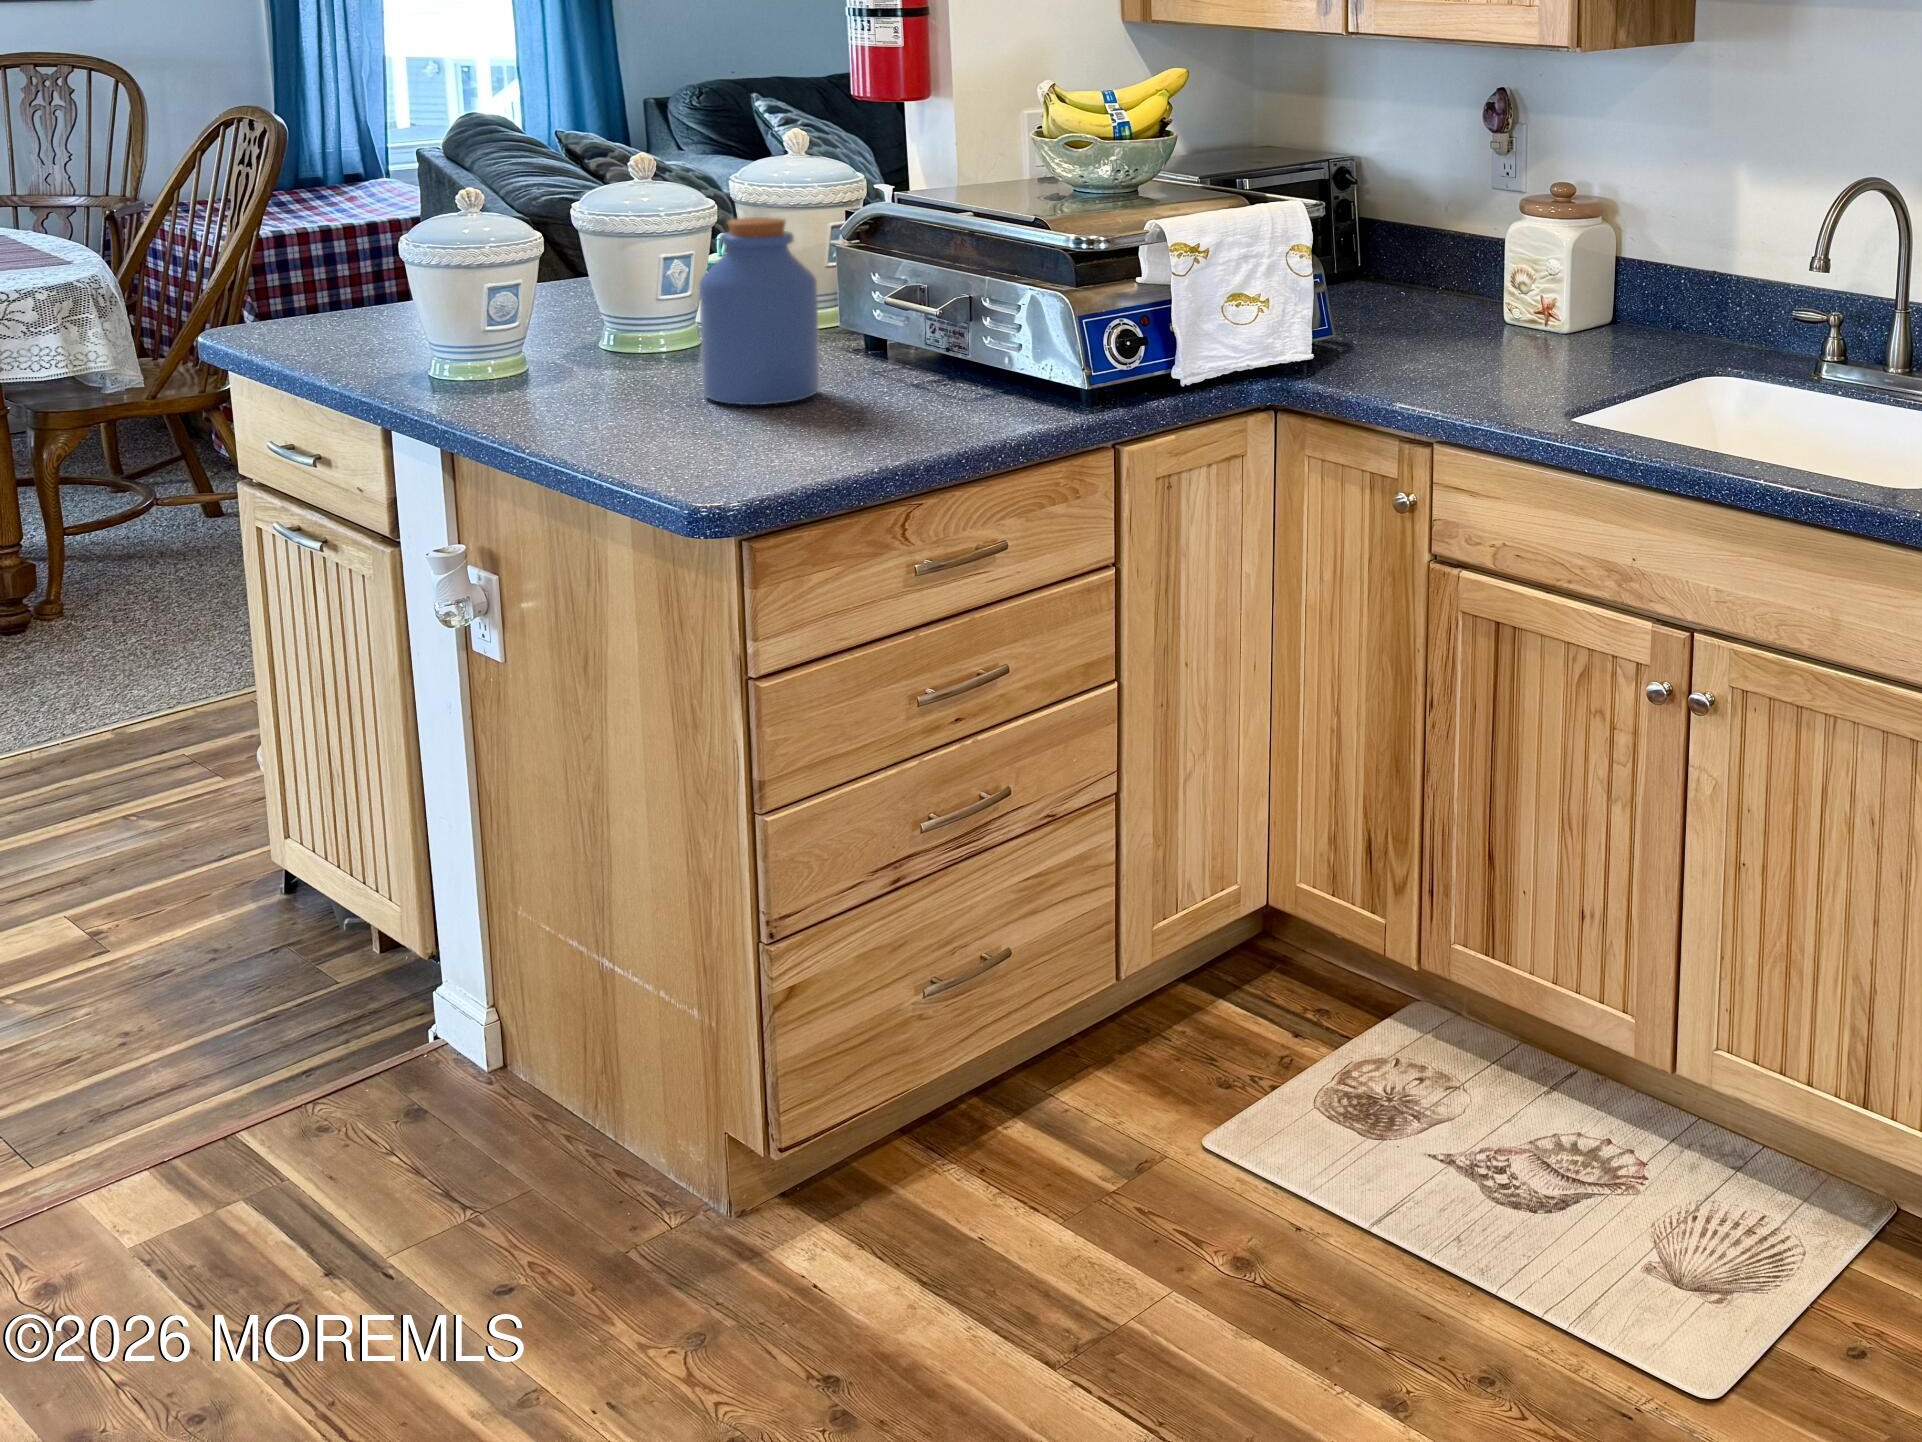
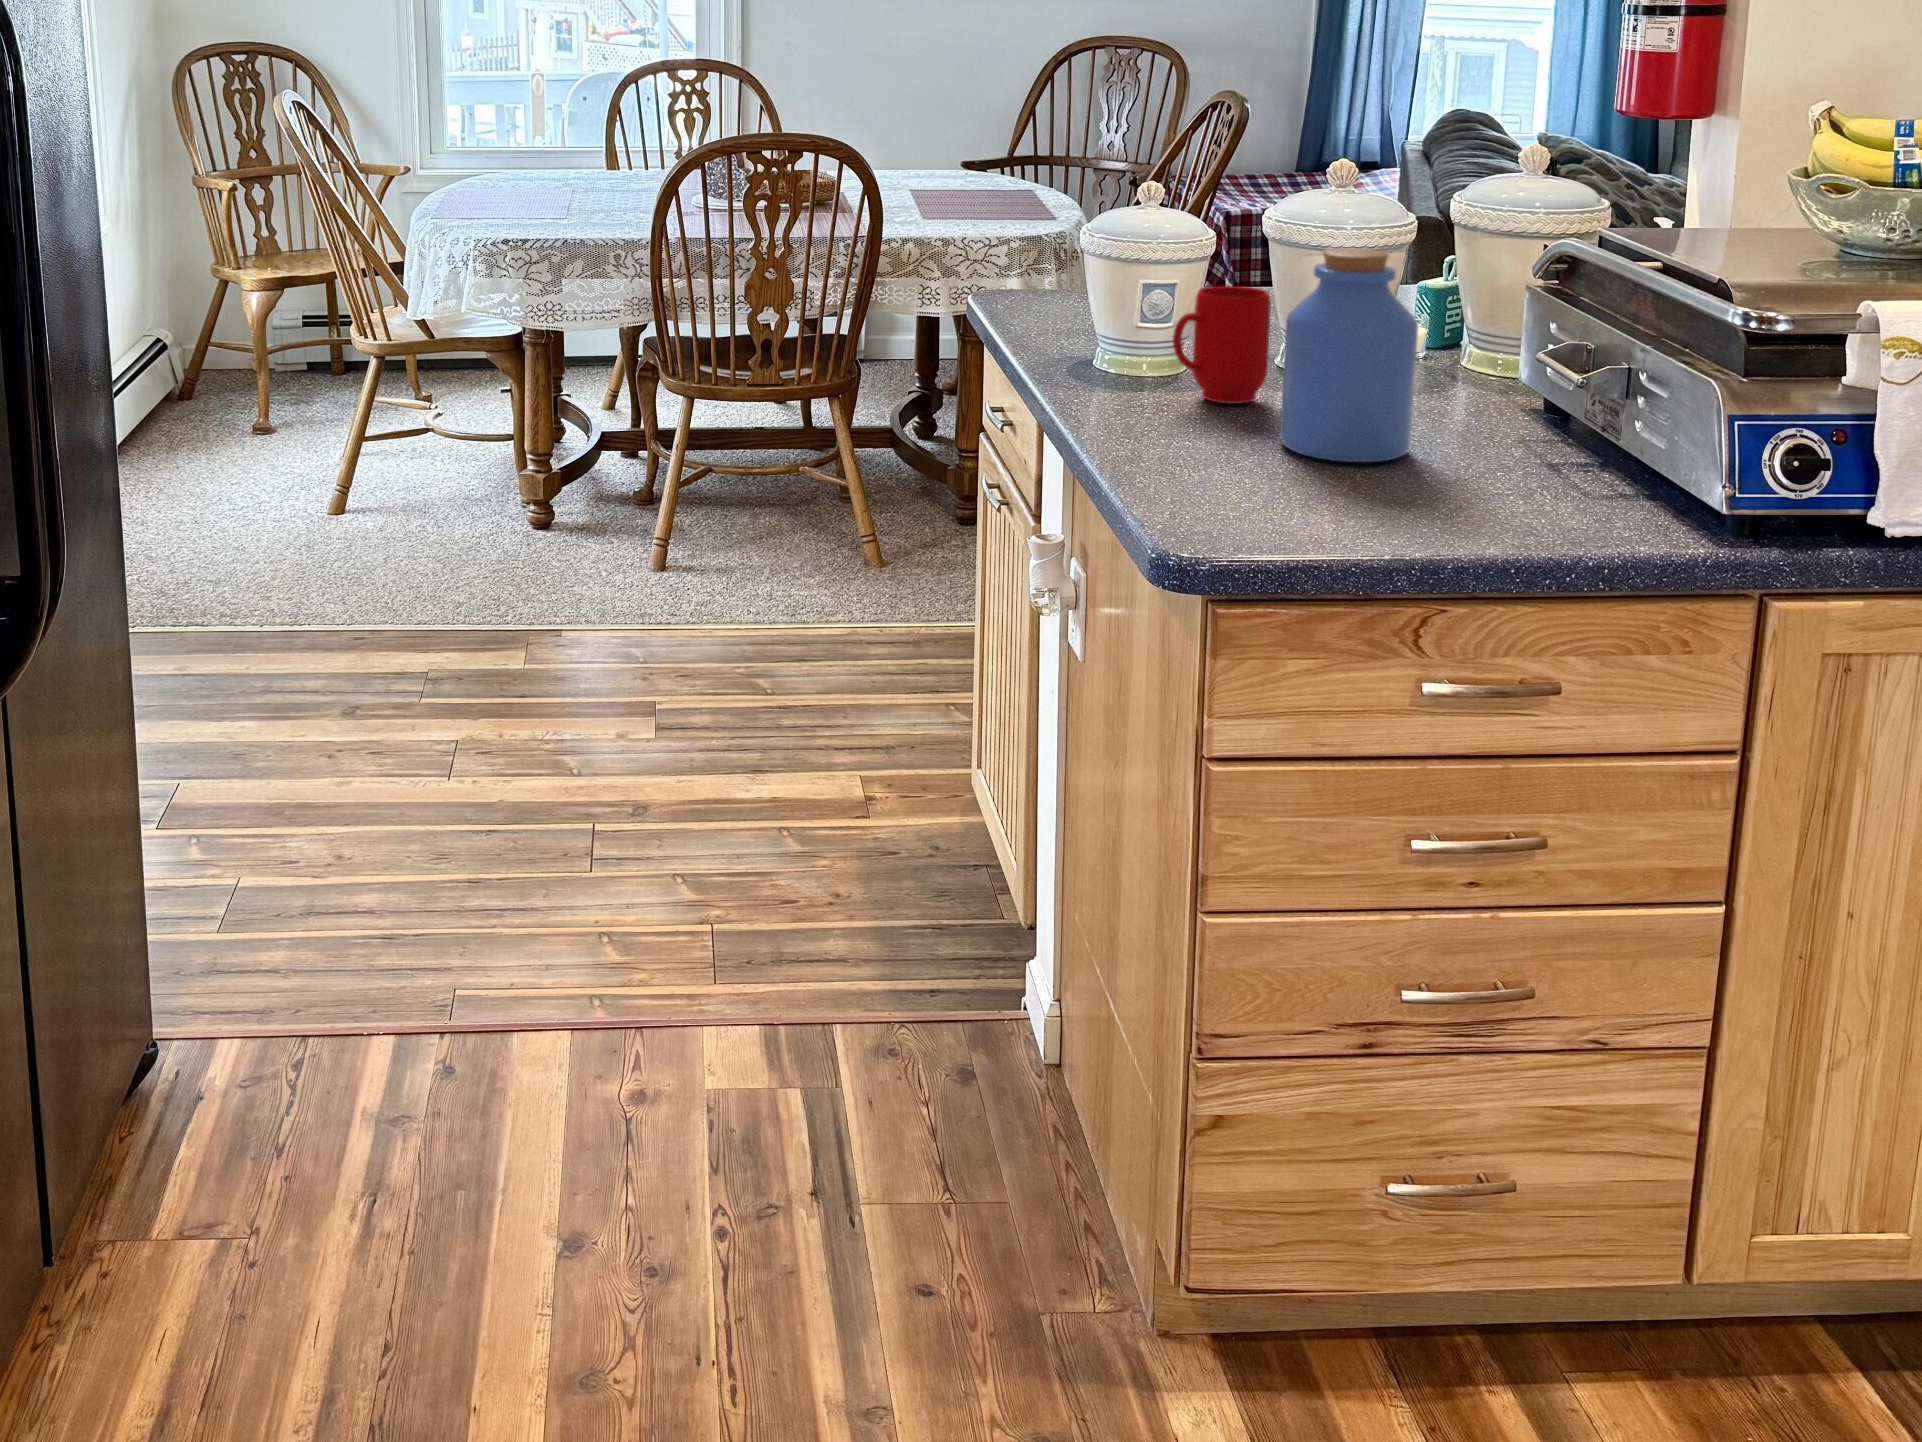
mug: none [565,266,652,377] -> present [1173,286,1271,404]

